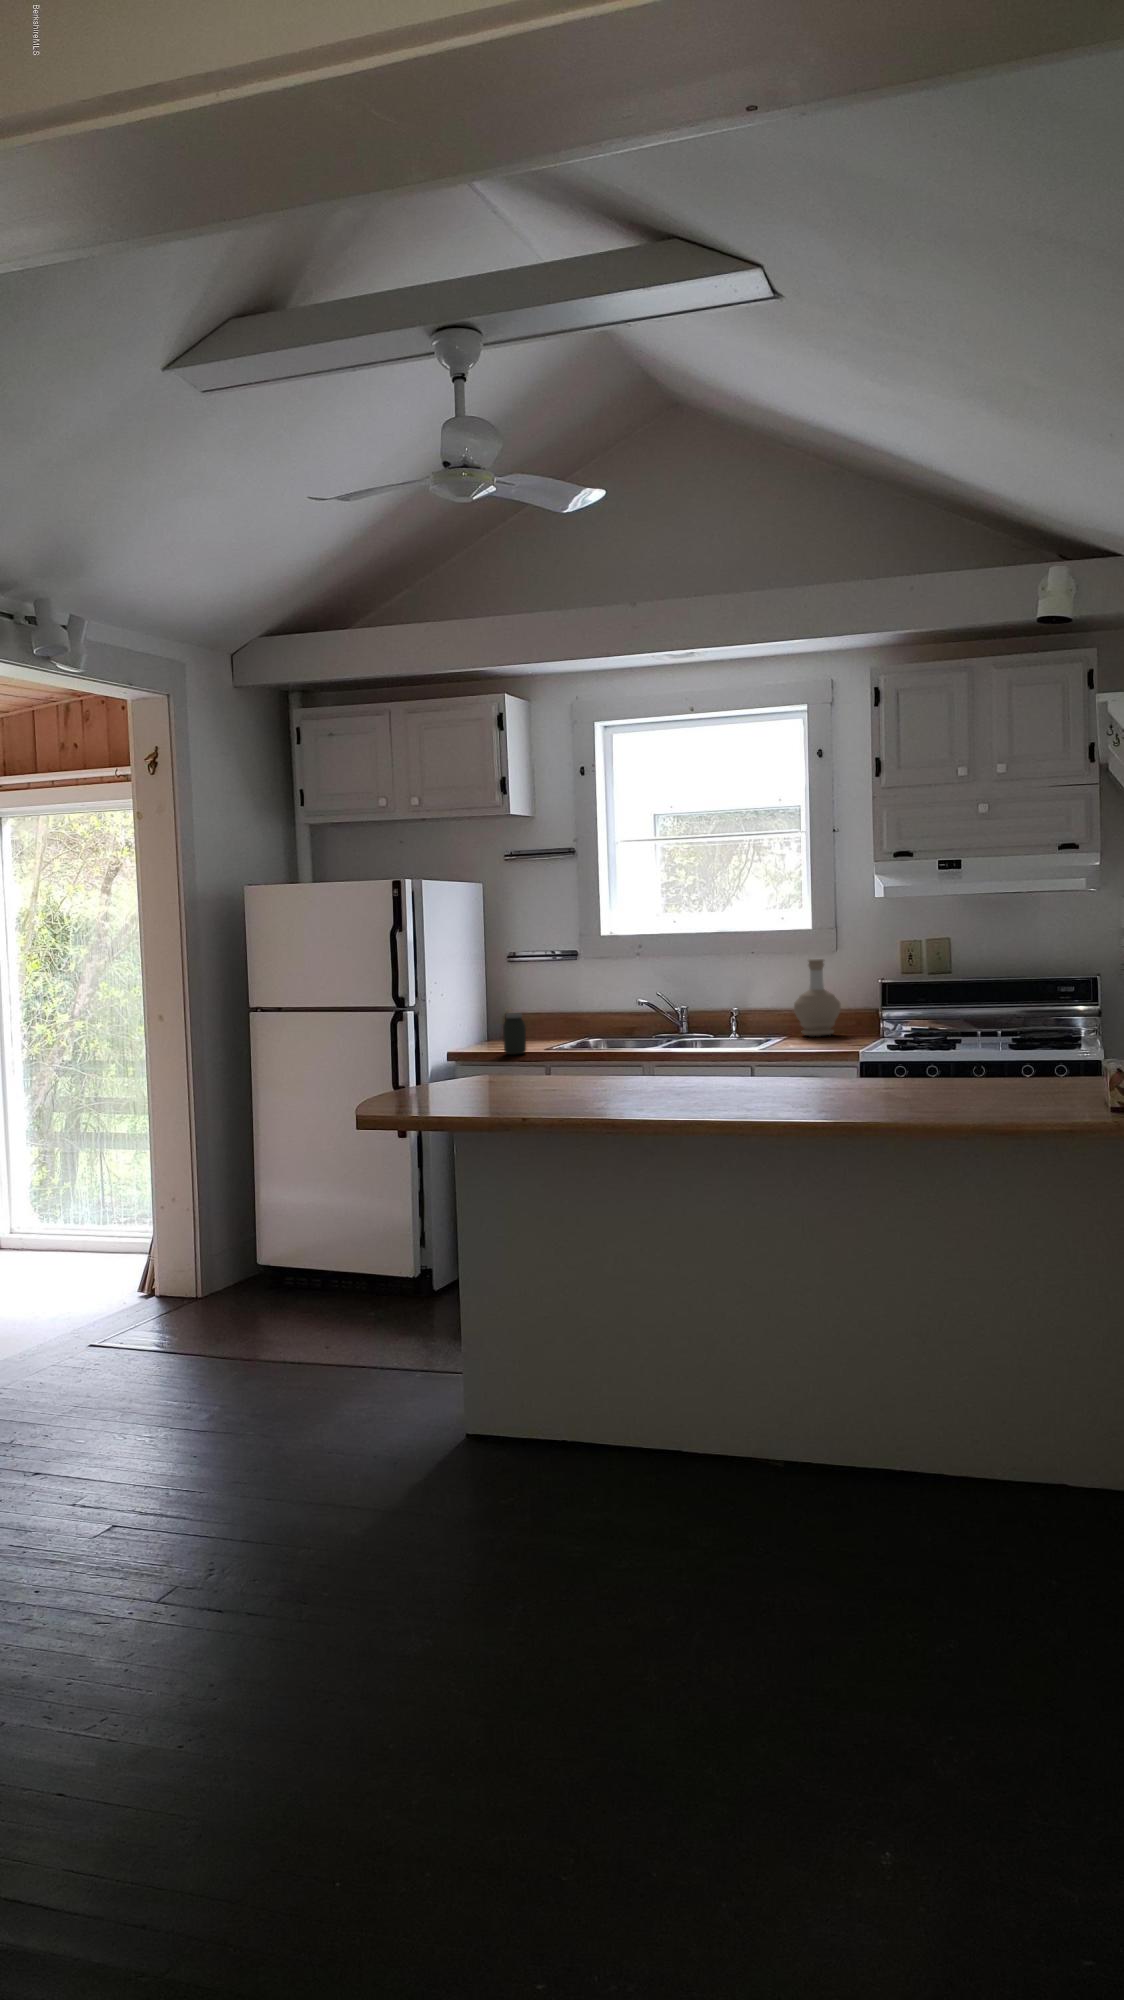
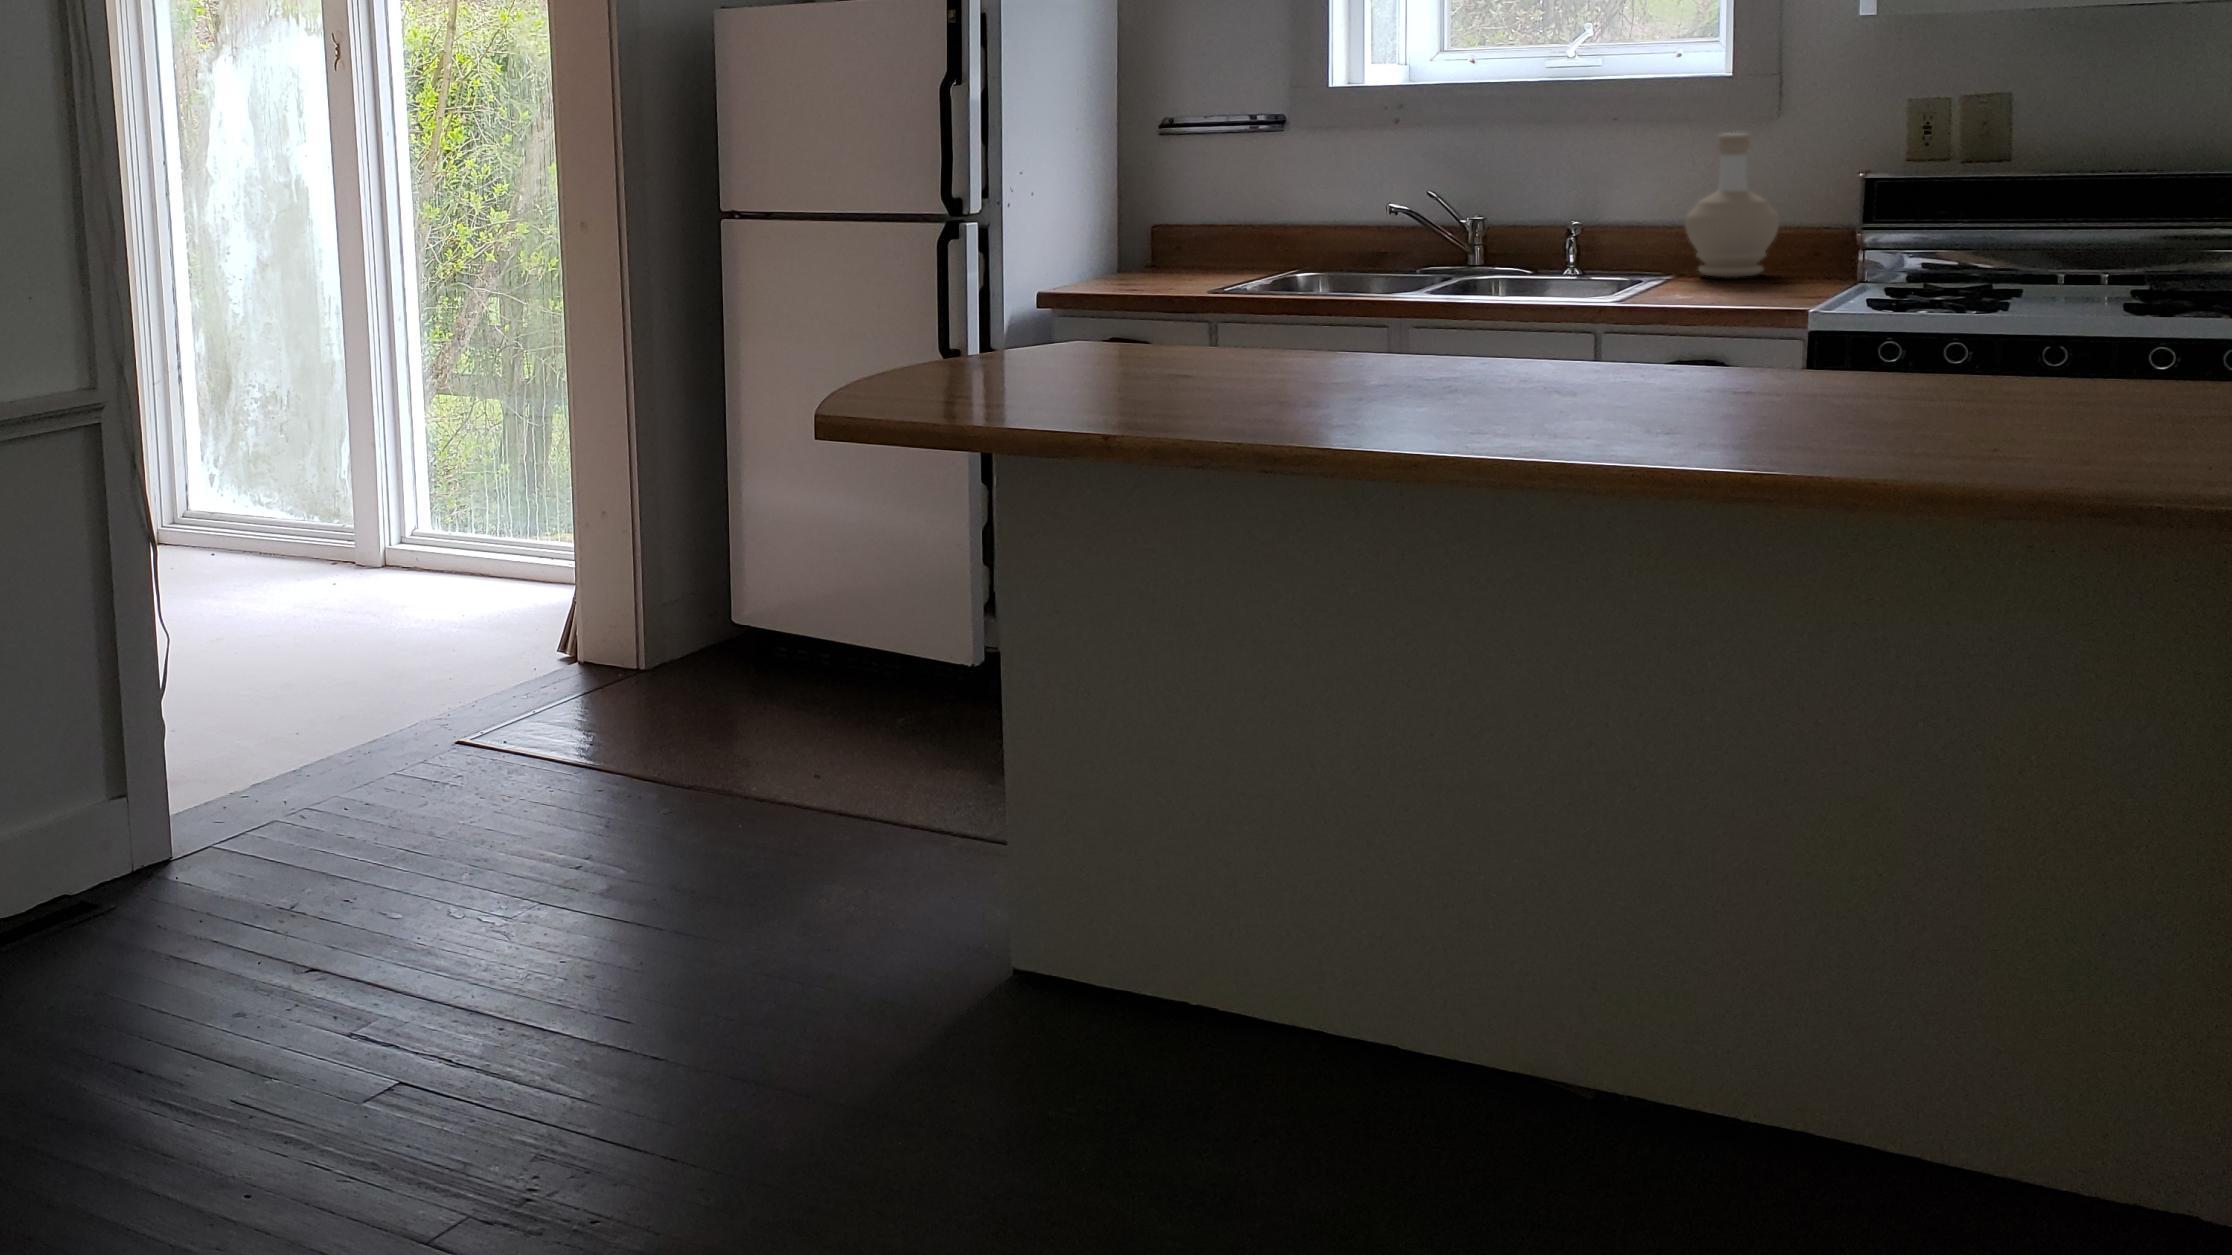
jar: present [503,1012,526,1054] -> none [1142,227,1181,300]

